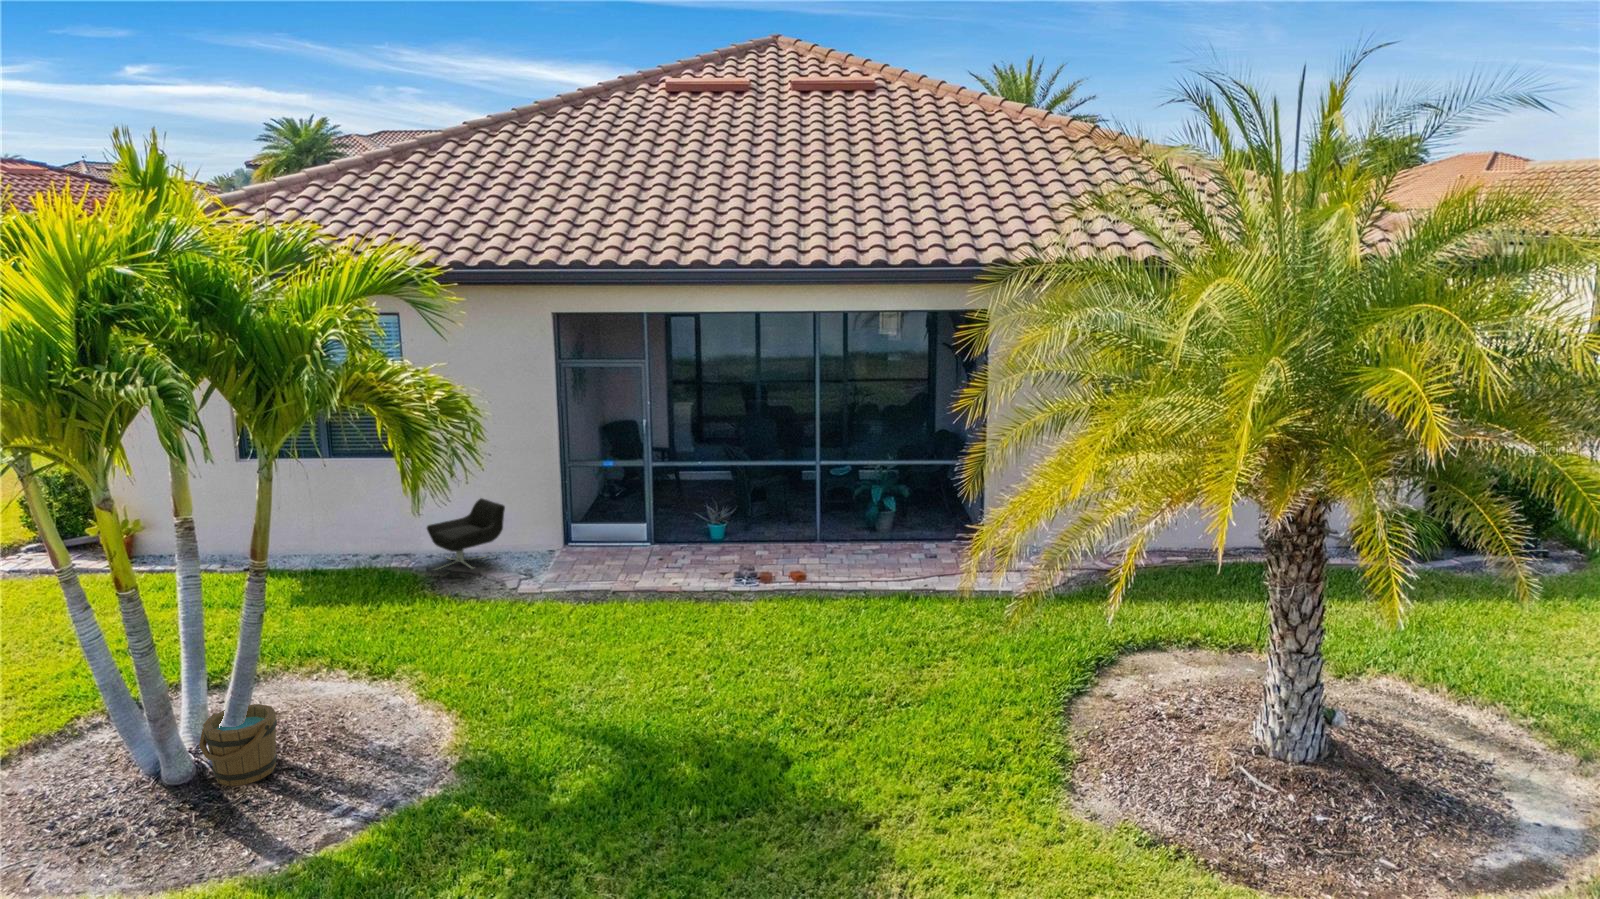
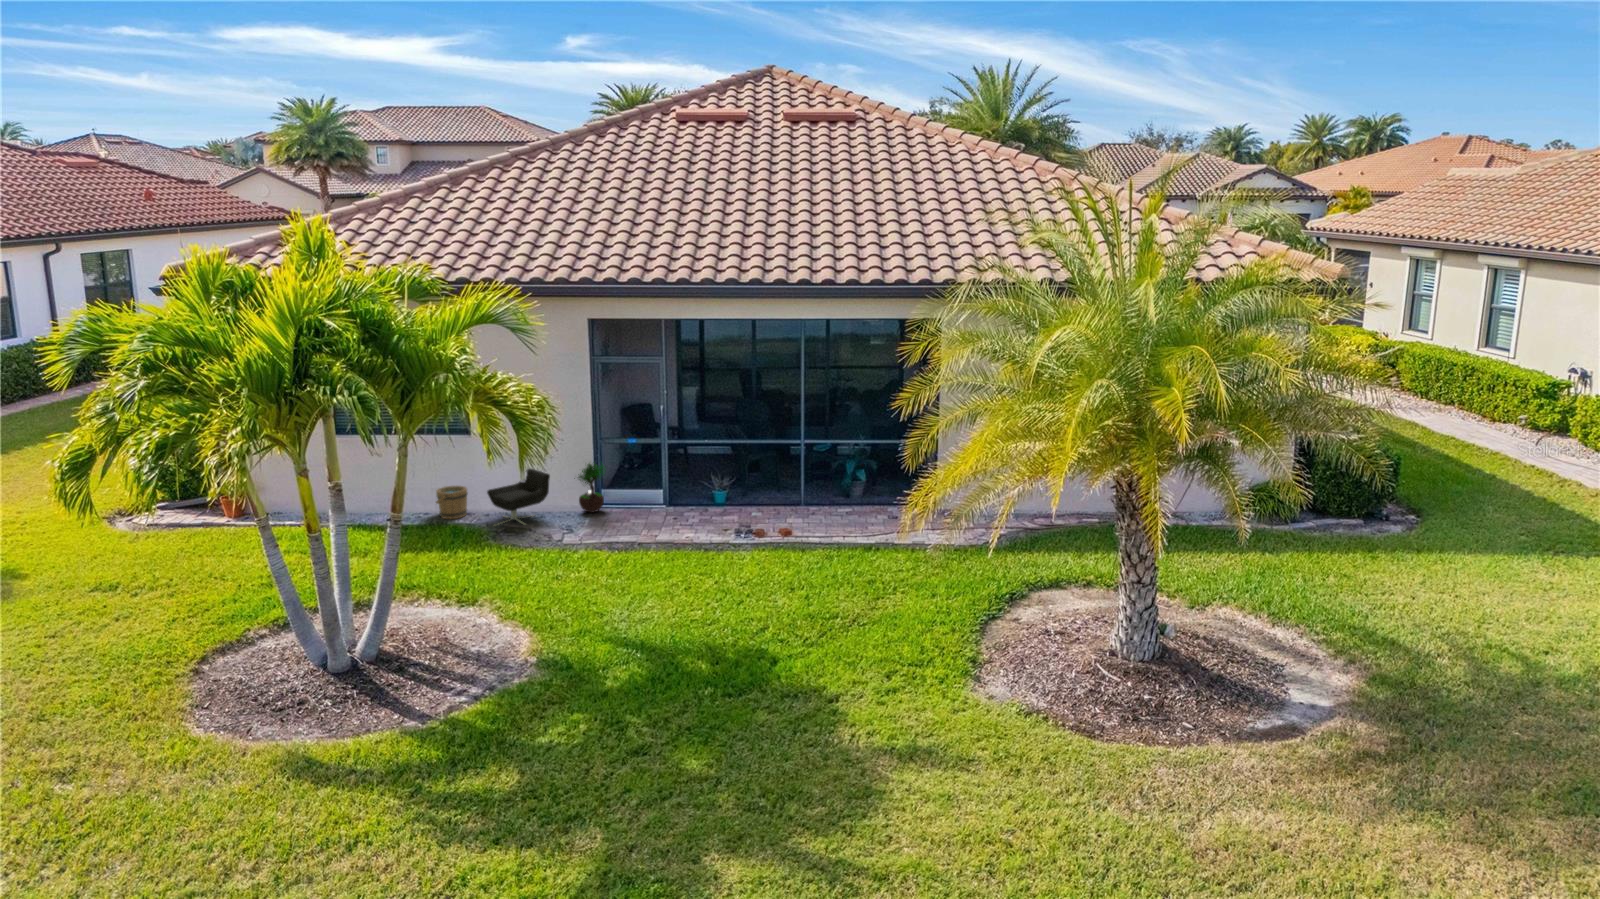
potted tree: none [534,486,577,553] -> present [574,463,604,513]
bucket: present [199,704,277,786] -> present [436,485,468,519]

